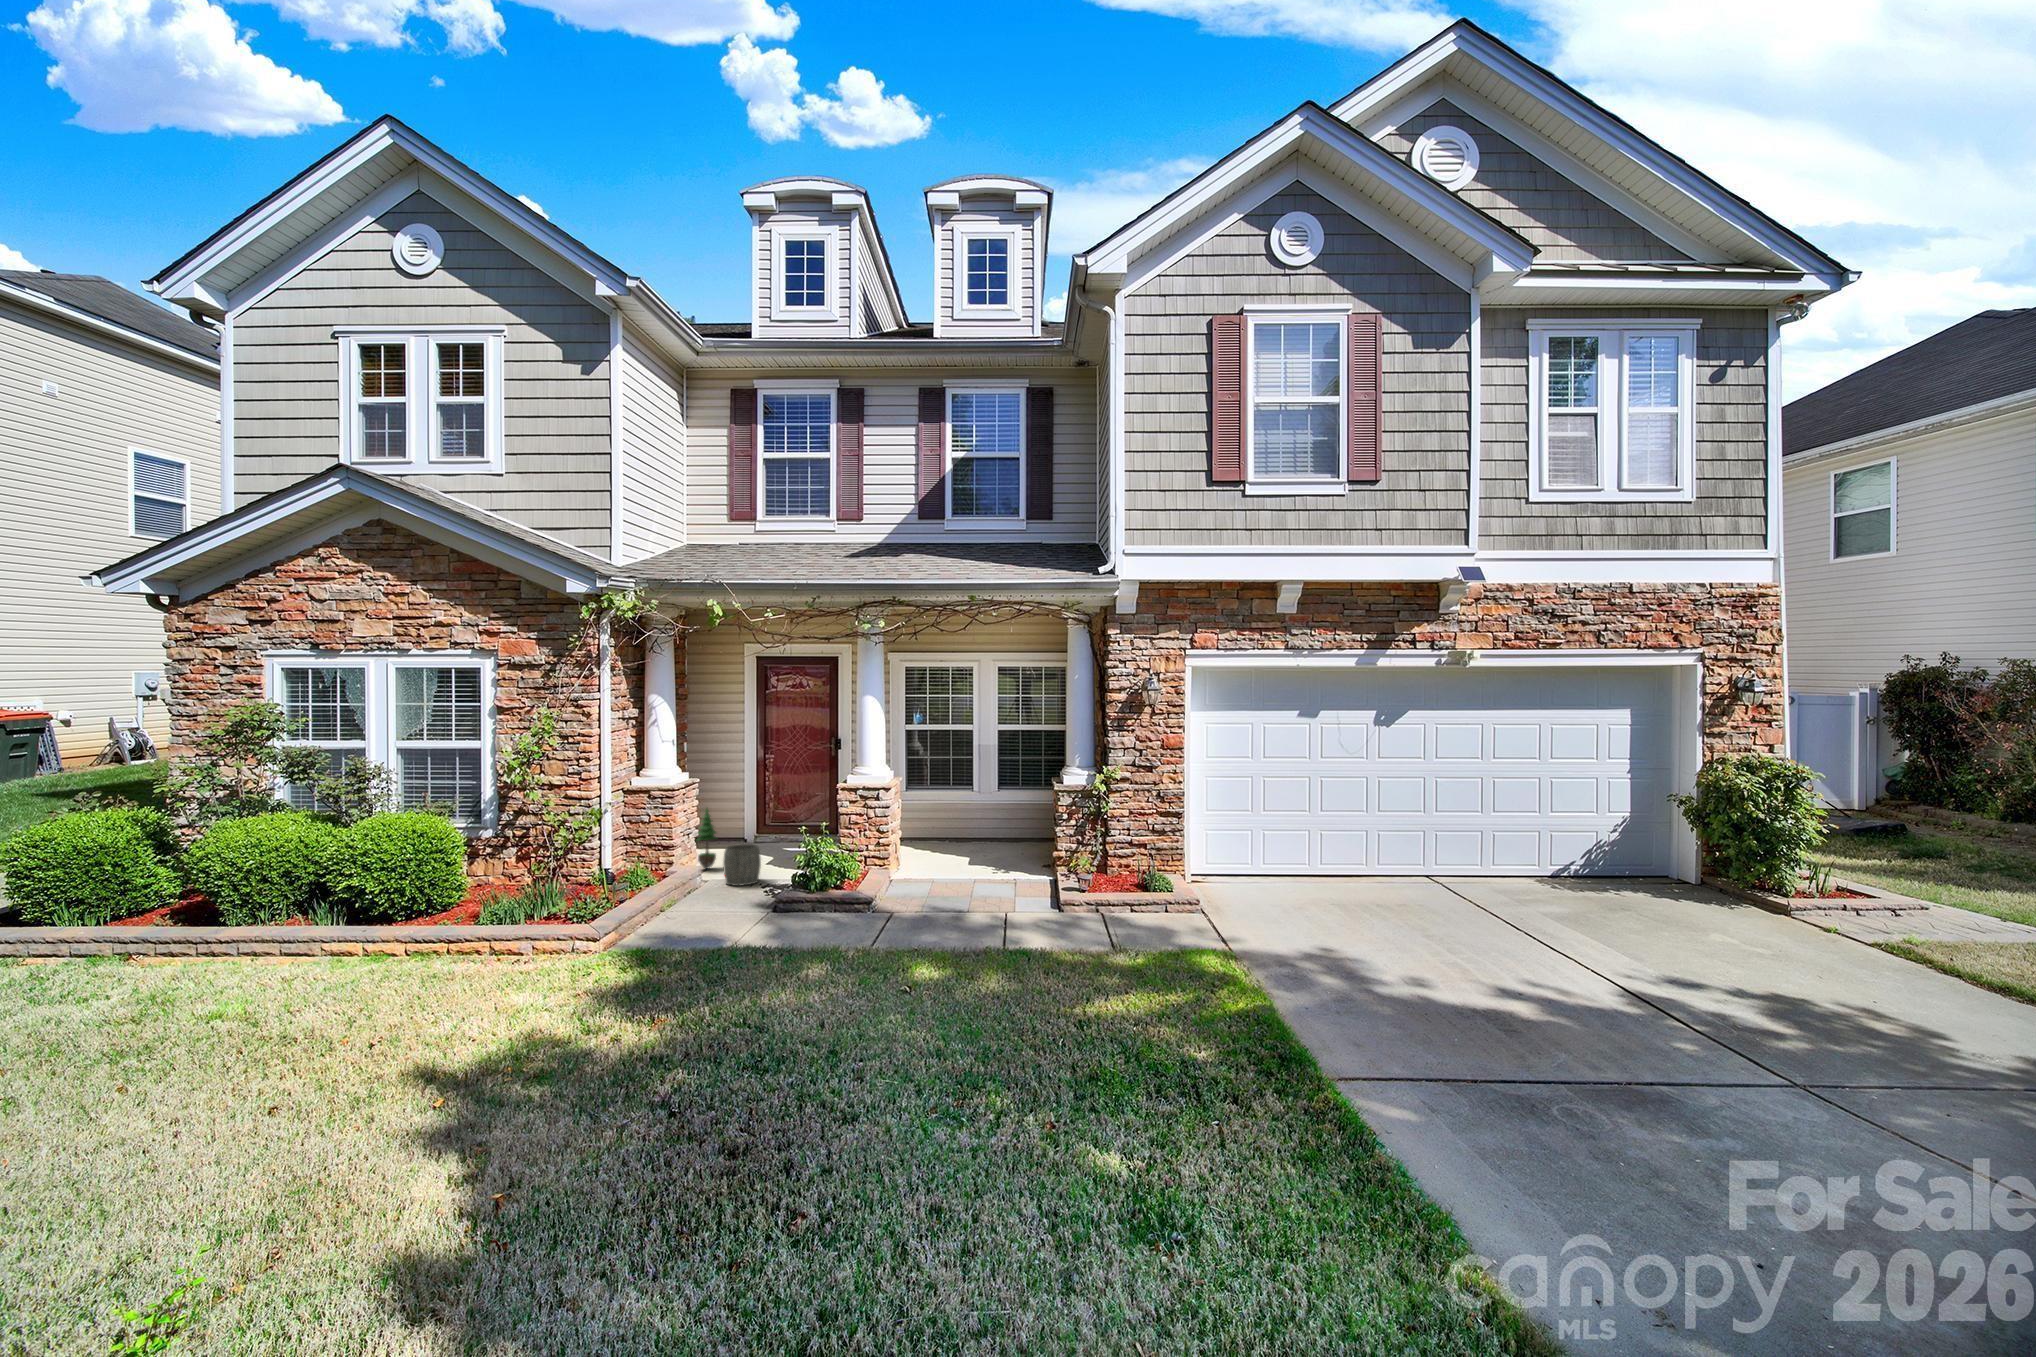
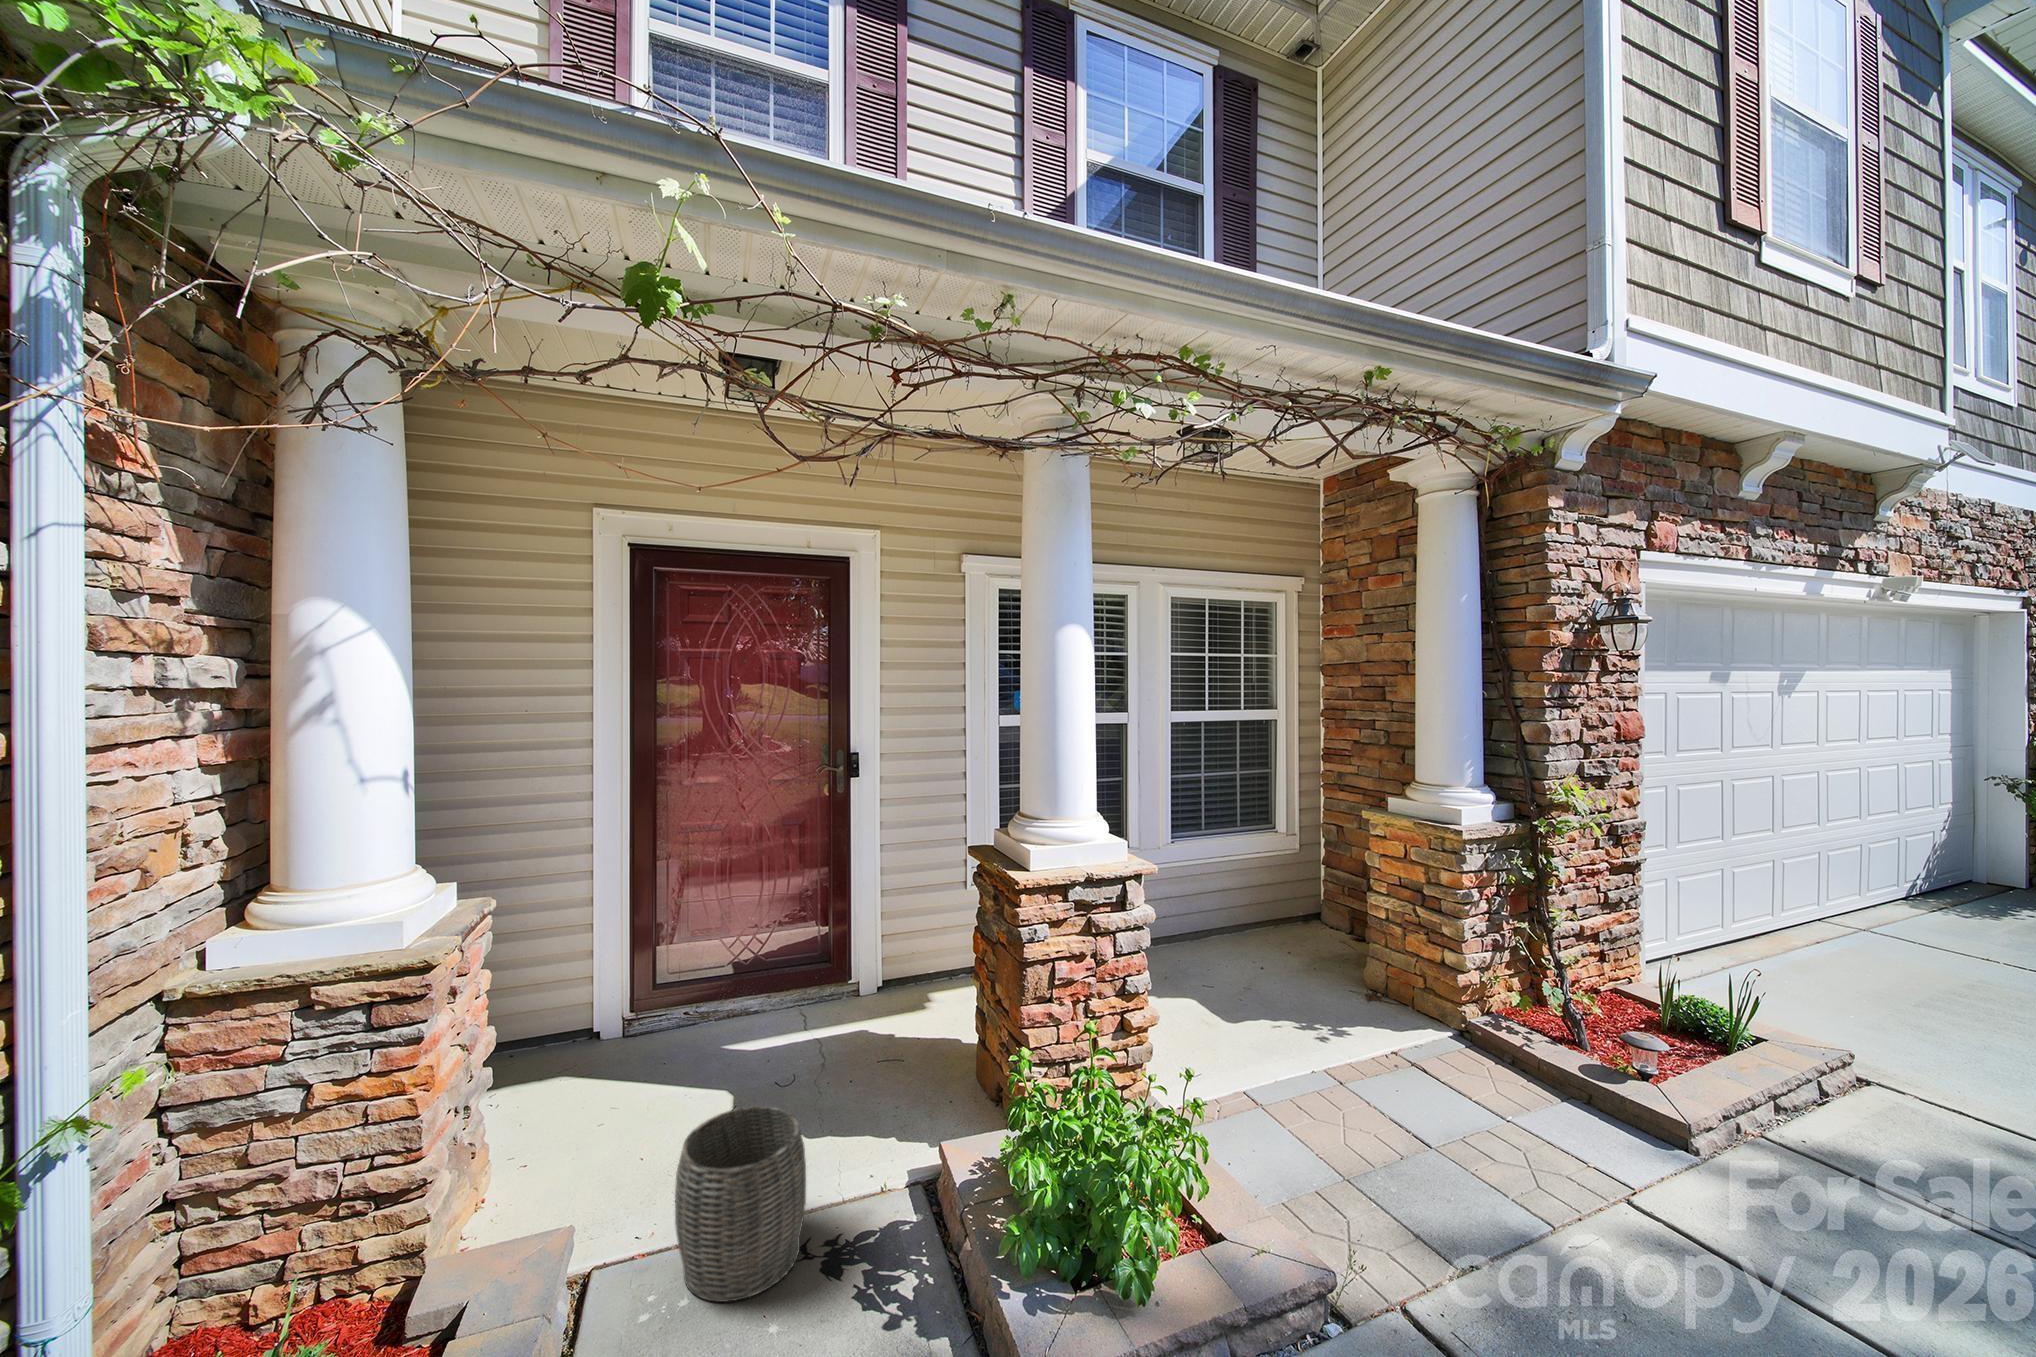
potted tree: present [697,809,718,869] -> none [495,981,580,1184]

